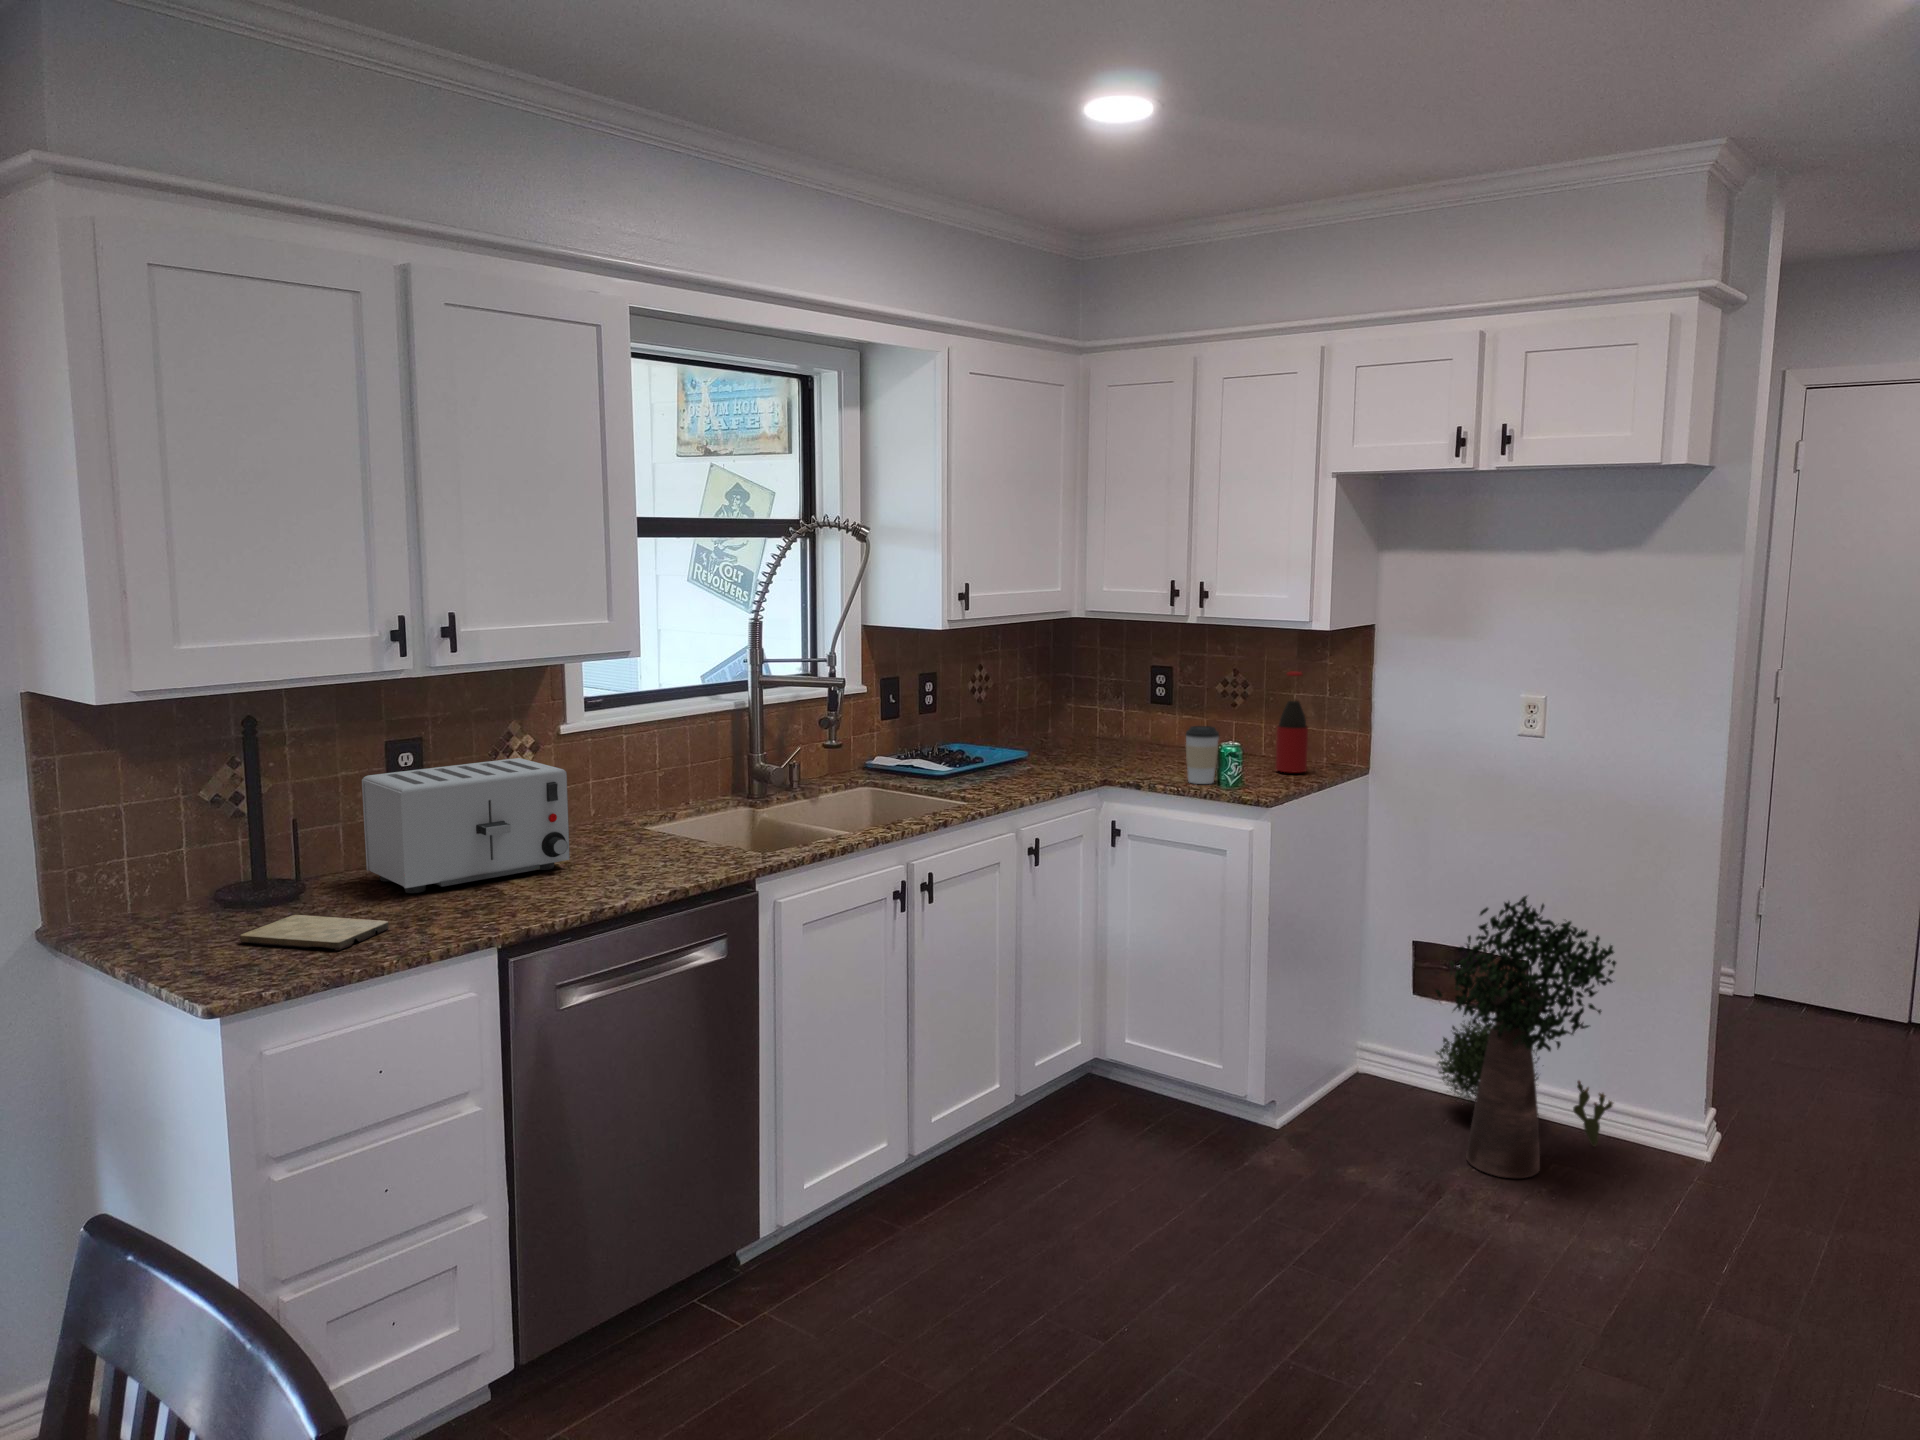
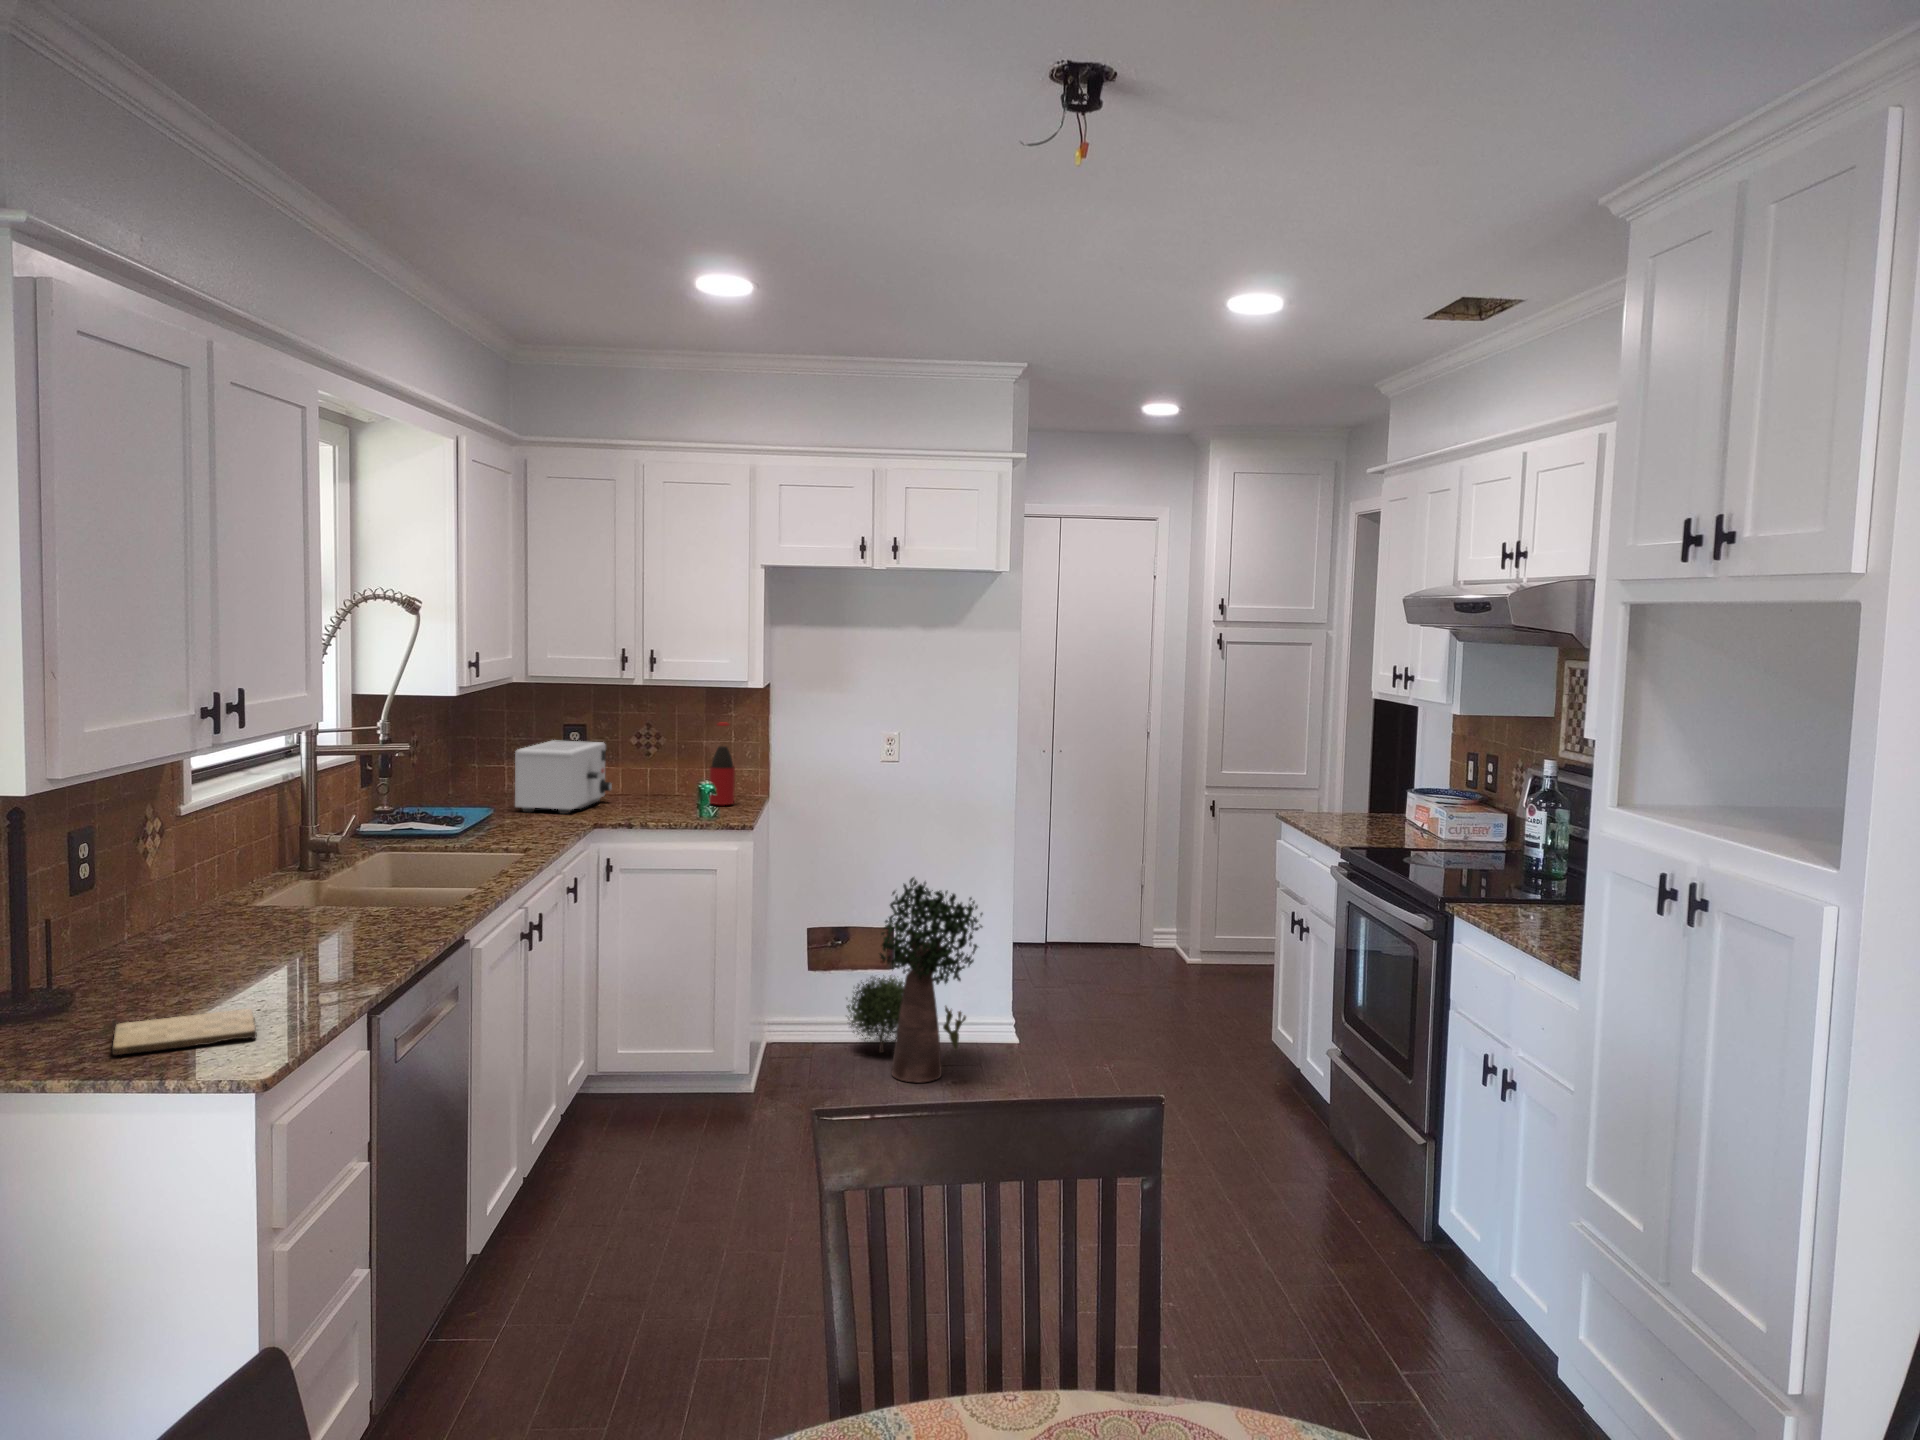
coffee cup: present [1186,726,1219,784] -> none [662,770,692,819]
toaster: present [362,758,570,893] -> present [515,740,612,814]

